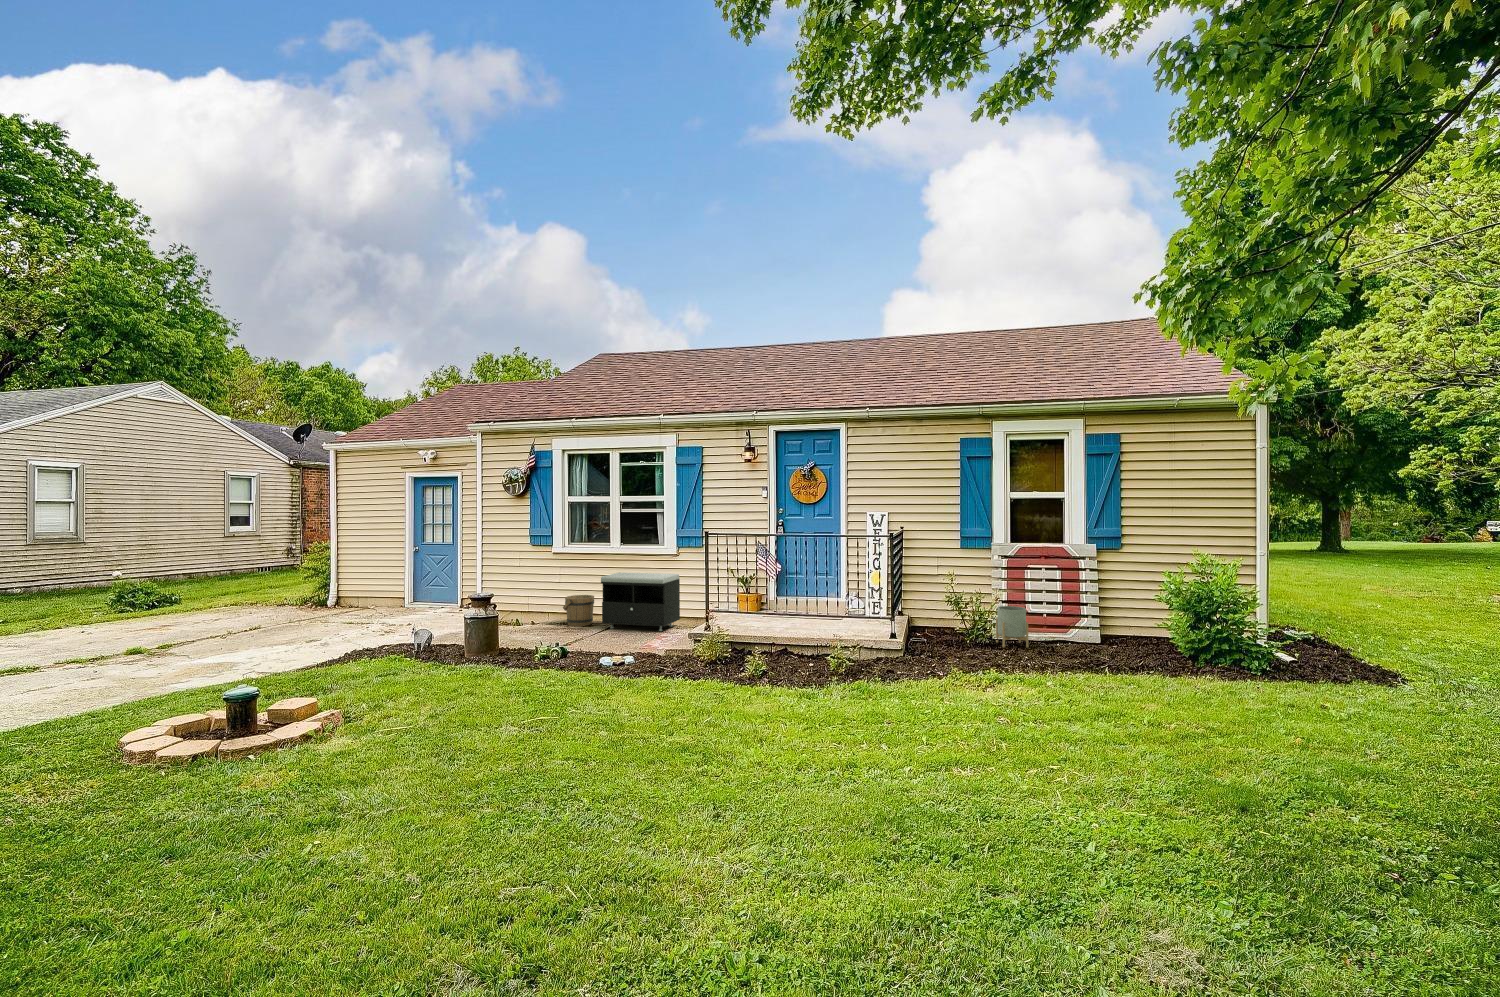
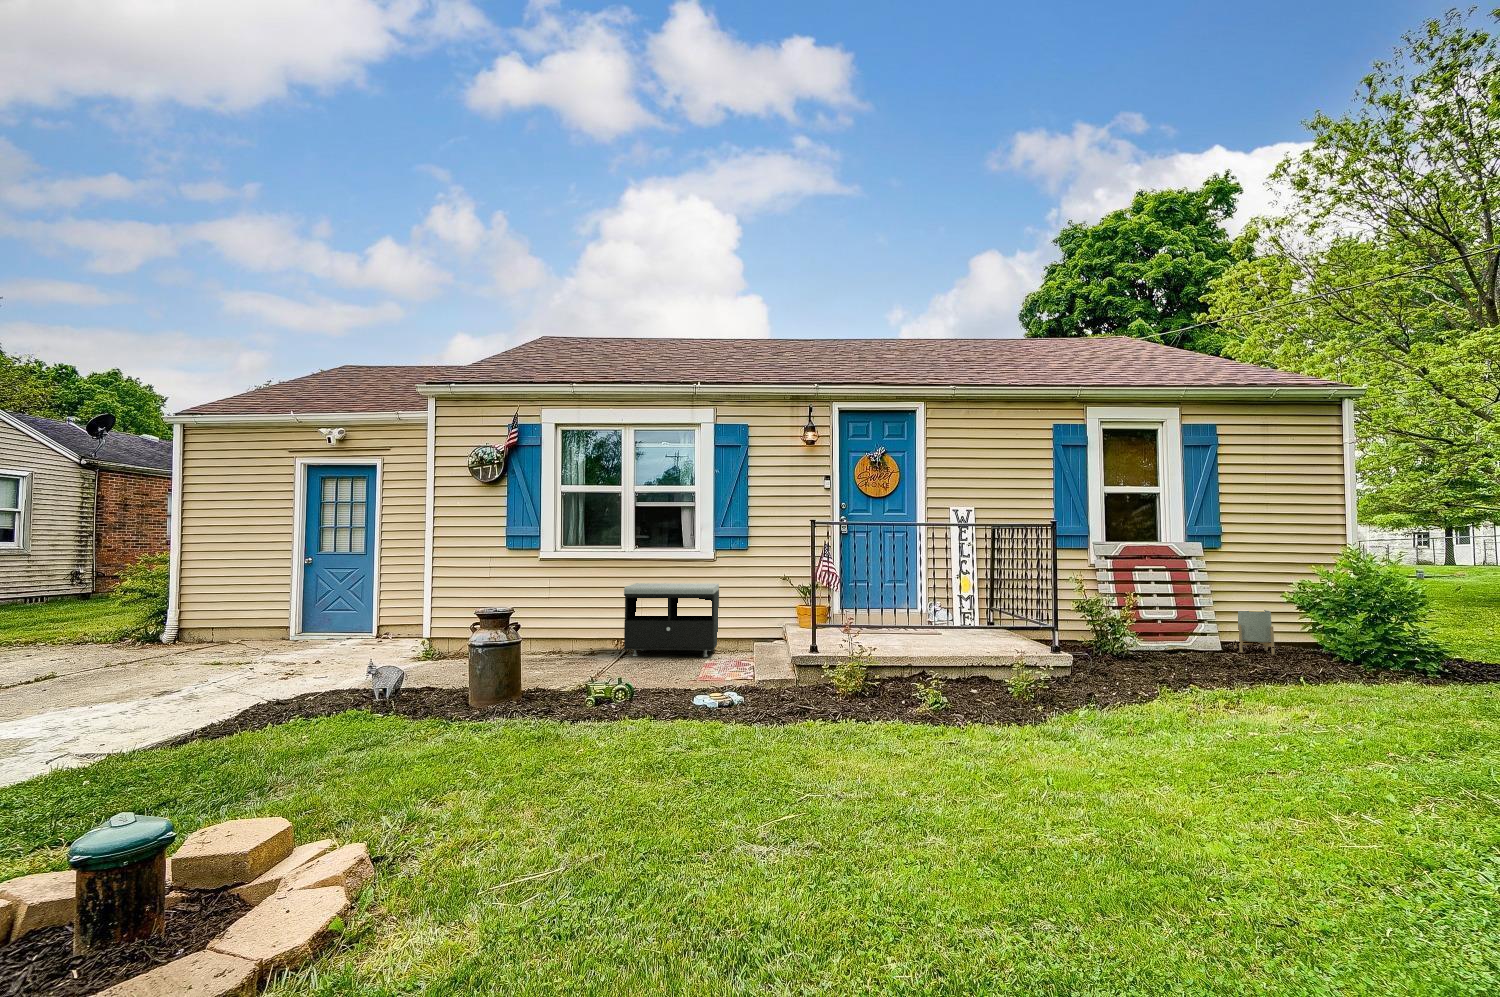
bucket: present [563,595,594,626] -> none [561,614,604,655]
planter: present [996,606,1029,648] -> present [1233,610,1275,655]

